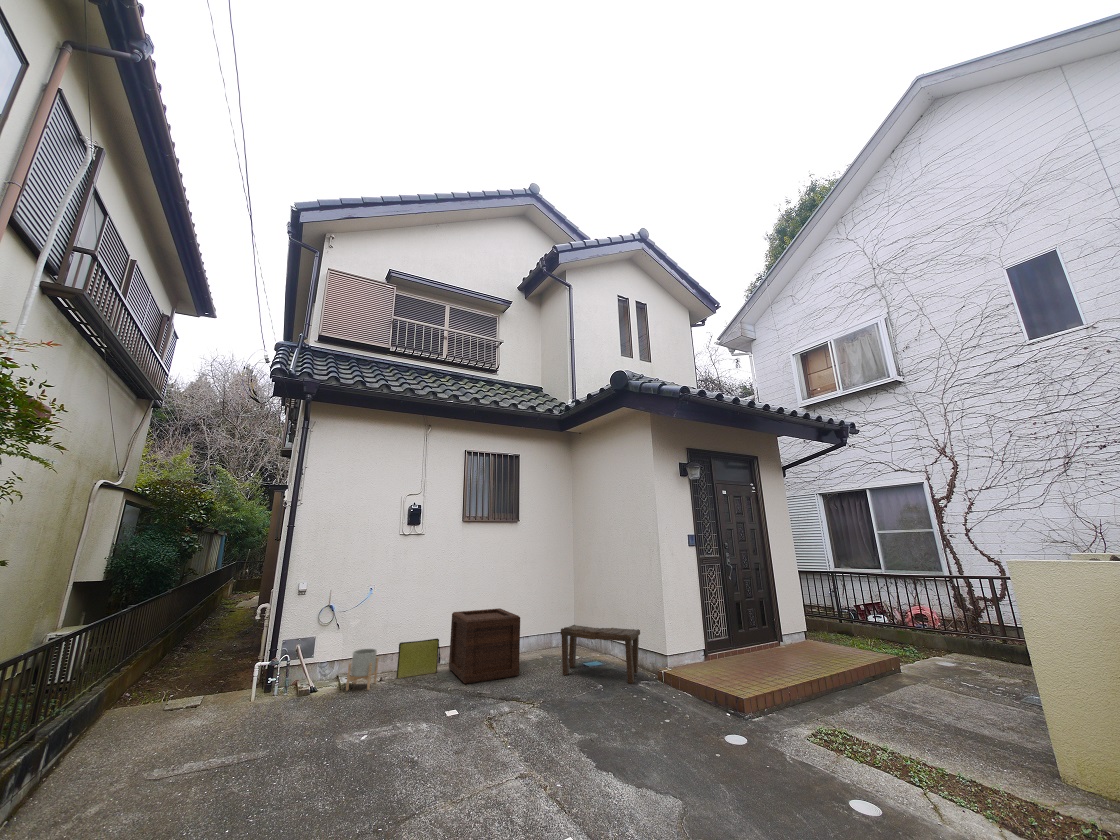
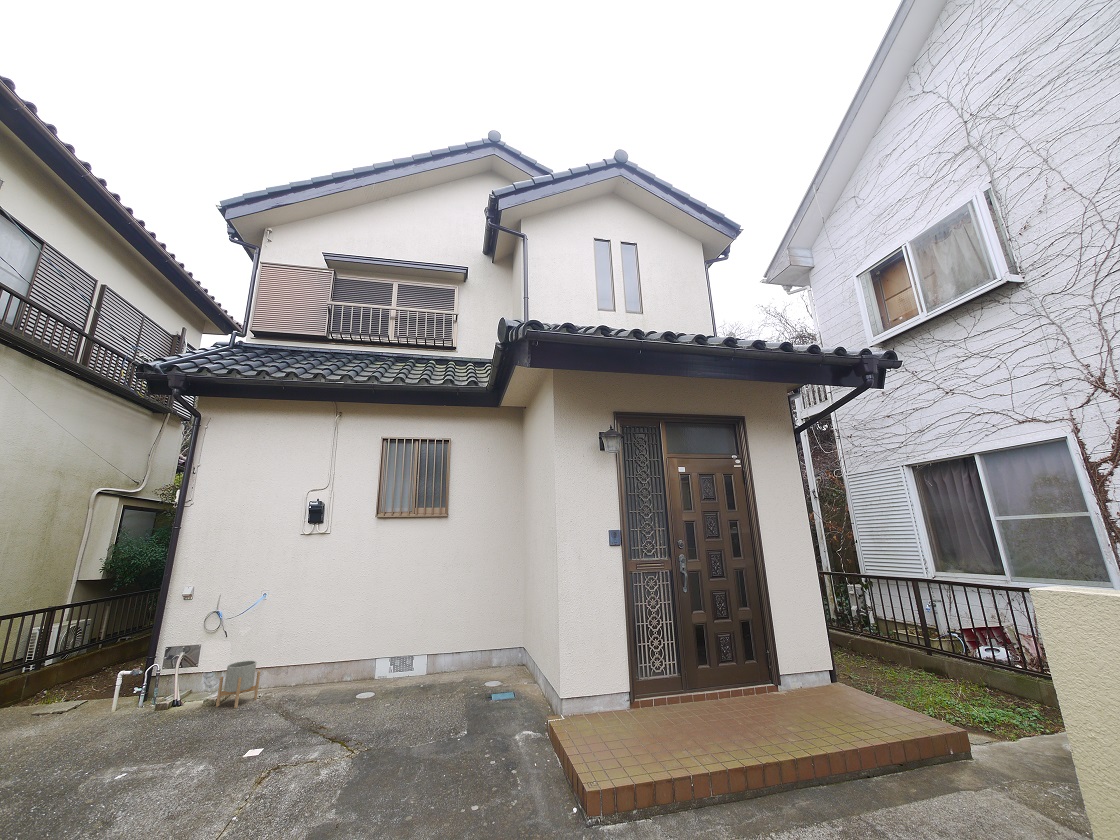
wooden crate: present [449,608,520,684] -> none [332,619,416,710]
bench: present [560,625,640,684] -> none [455,643,549,728]
bag: present [396,639,440,678] -> none [284,652,338,695]

